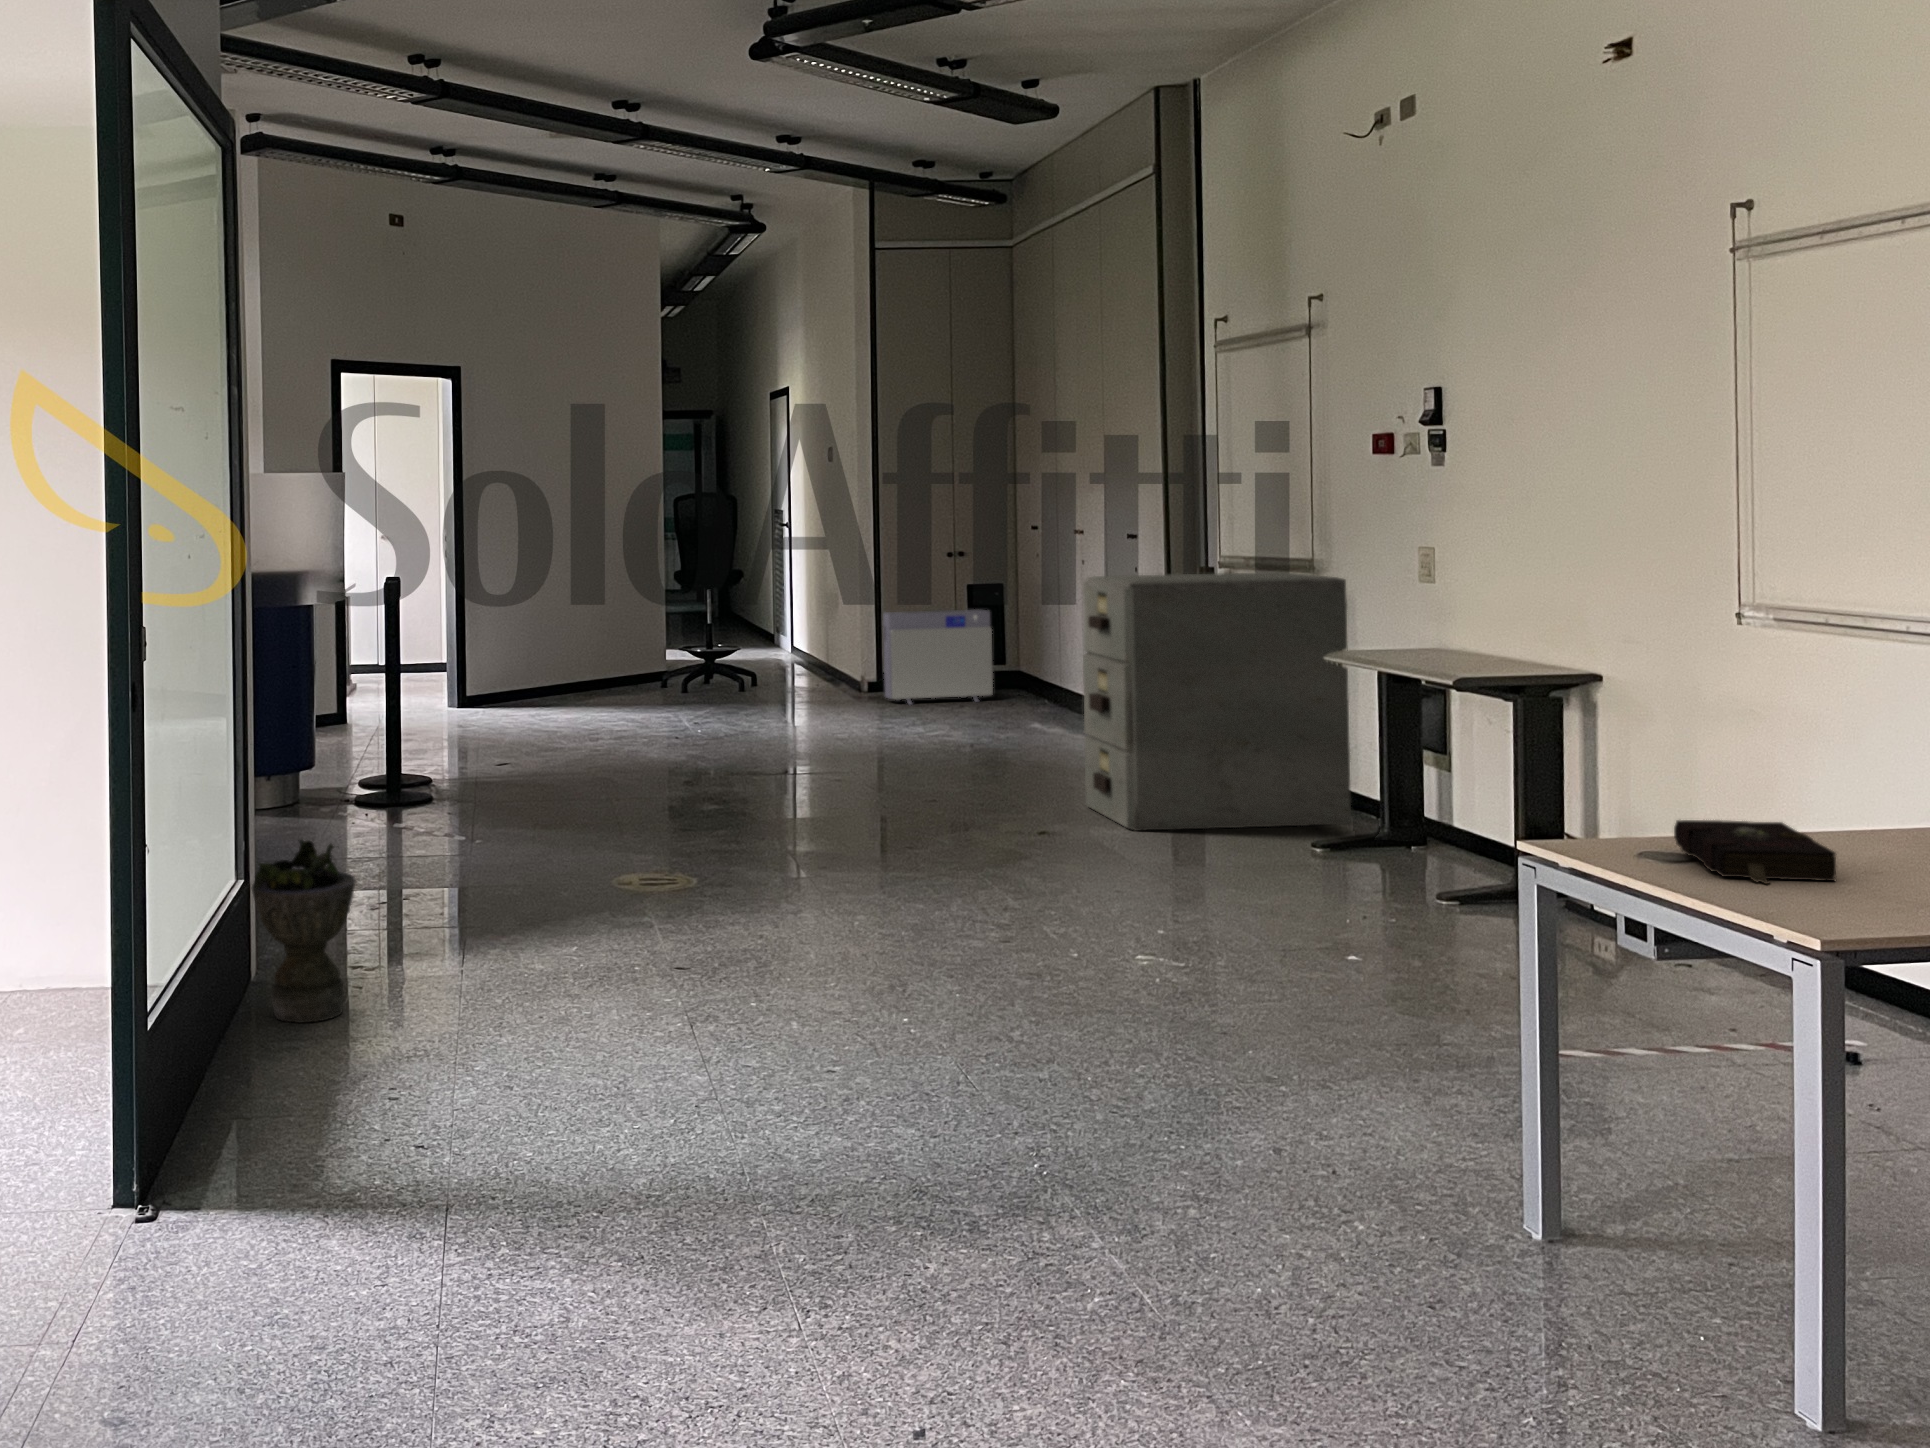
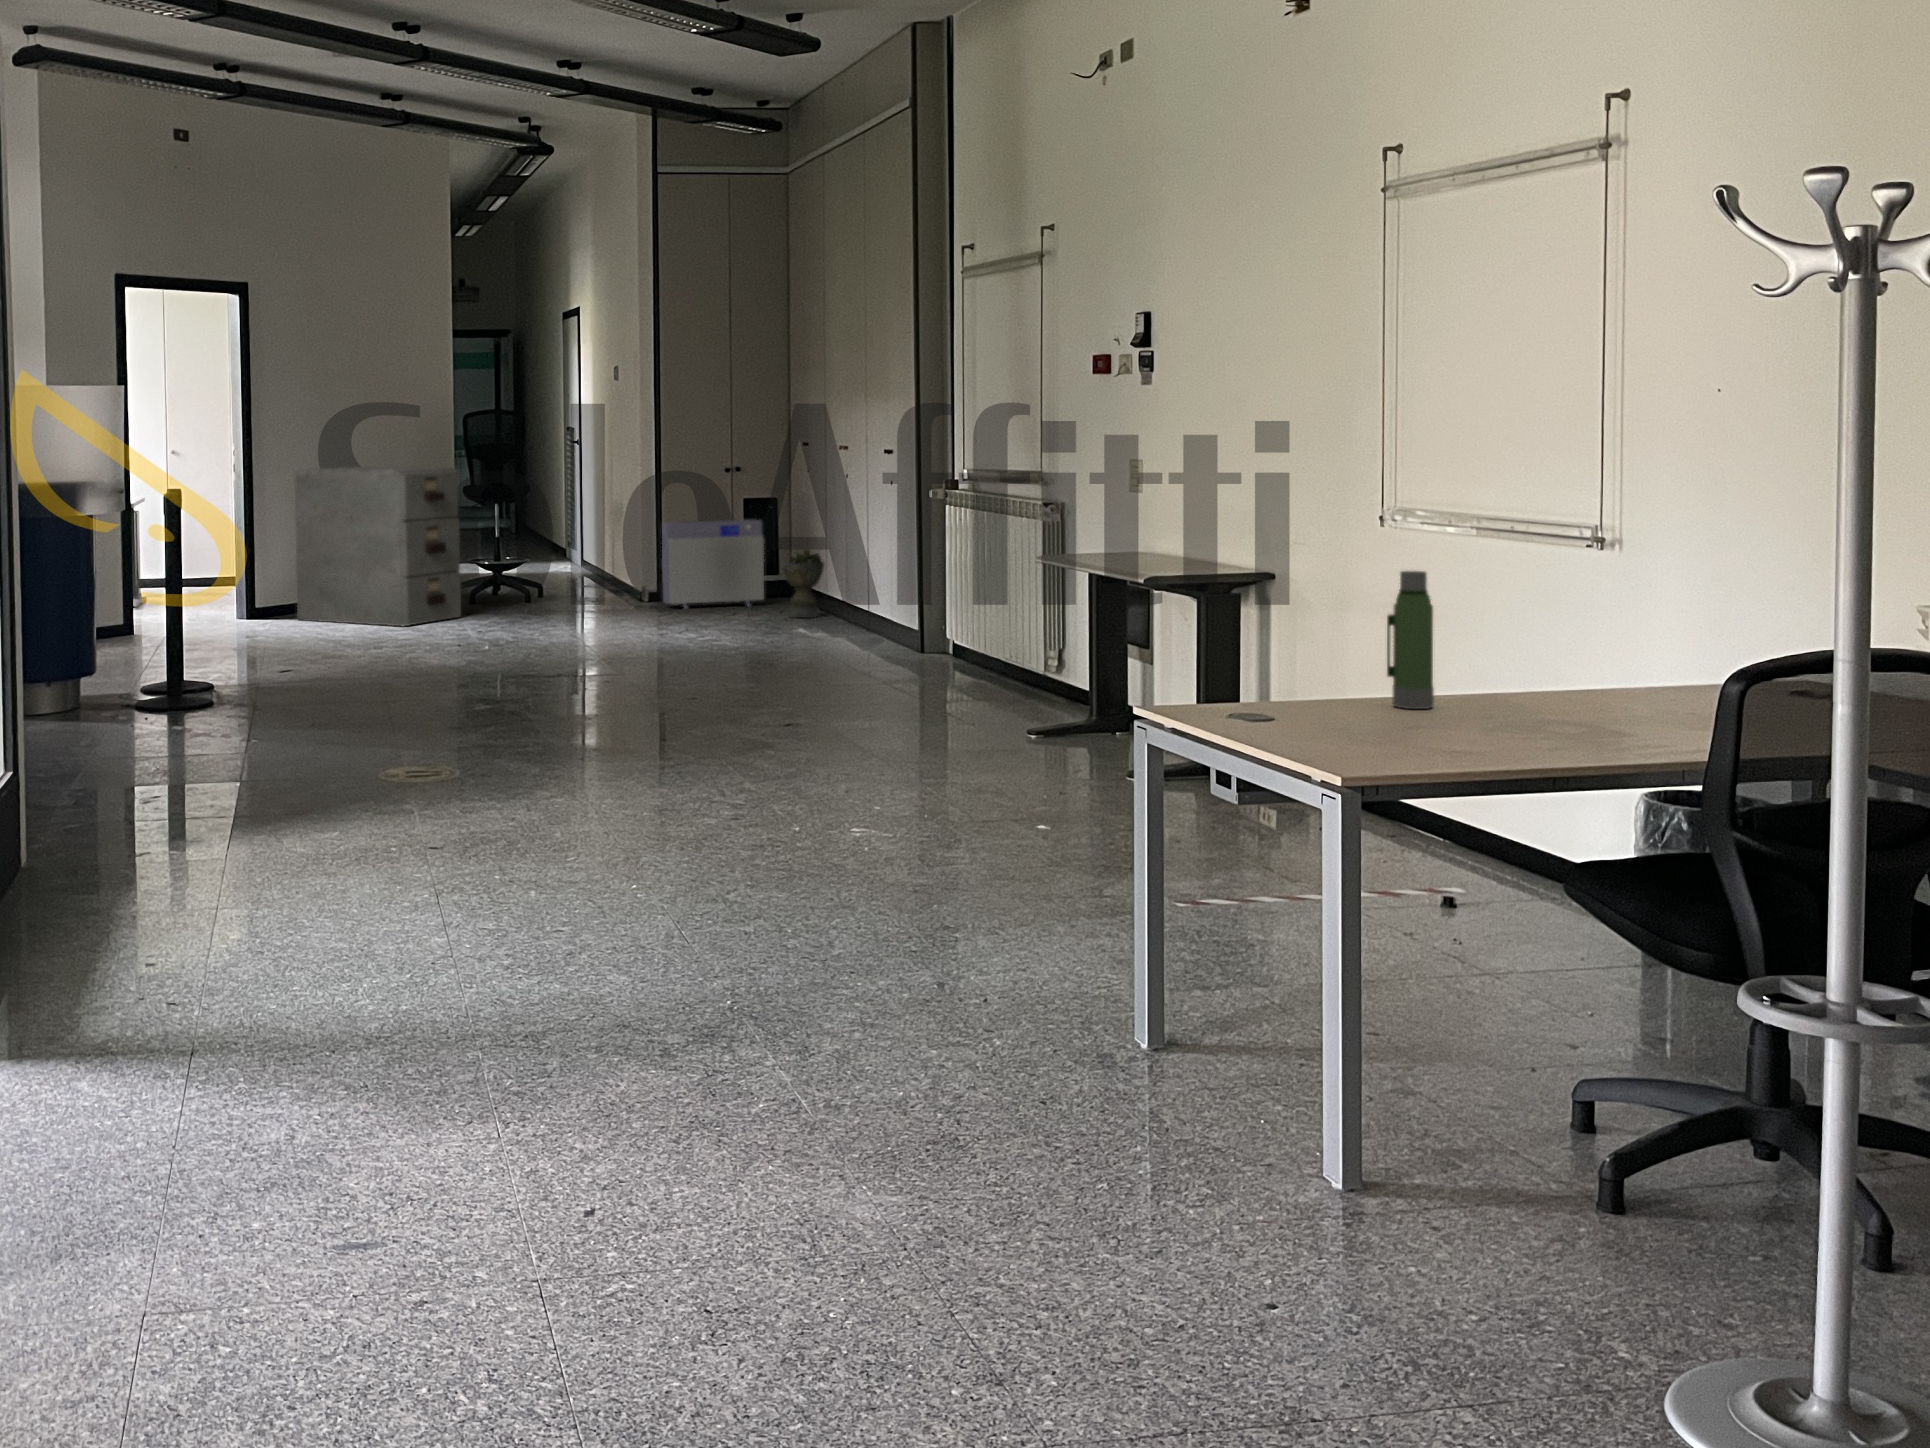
filing cabinet: present [1083,572,1351,831] -> present [294,467,461,627]
water bottle: none [1821,688,1883,851] -> present [1387,571,1434,709]
book: present [1674,820,1836,884] -> none [1263,685,1382,736]
planter: present [252,840,355,1022] -> present [783,550,824,618]

